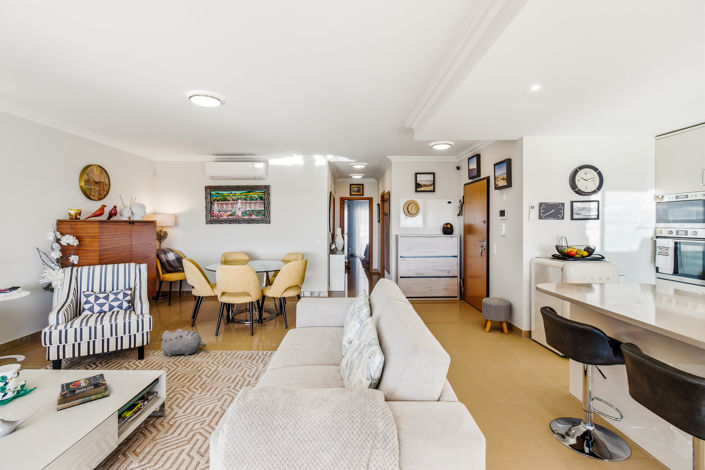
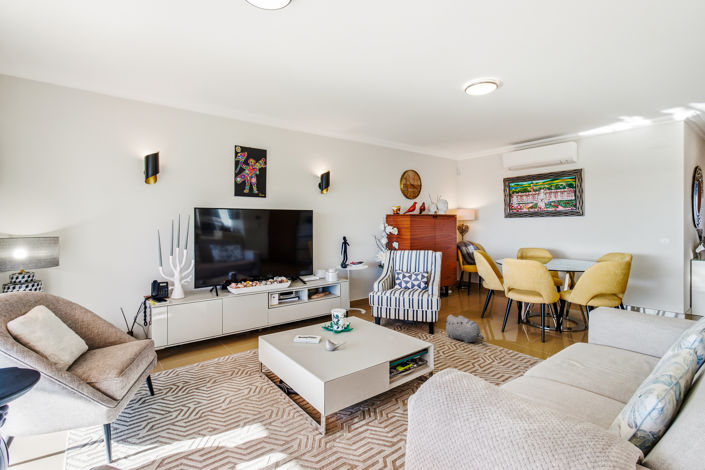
book: present [57,373,109,410] -> none [364,328,394,346]

